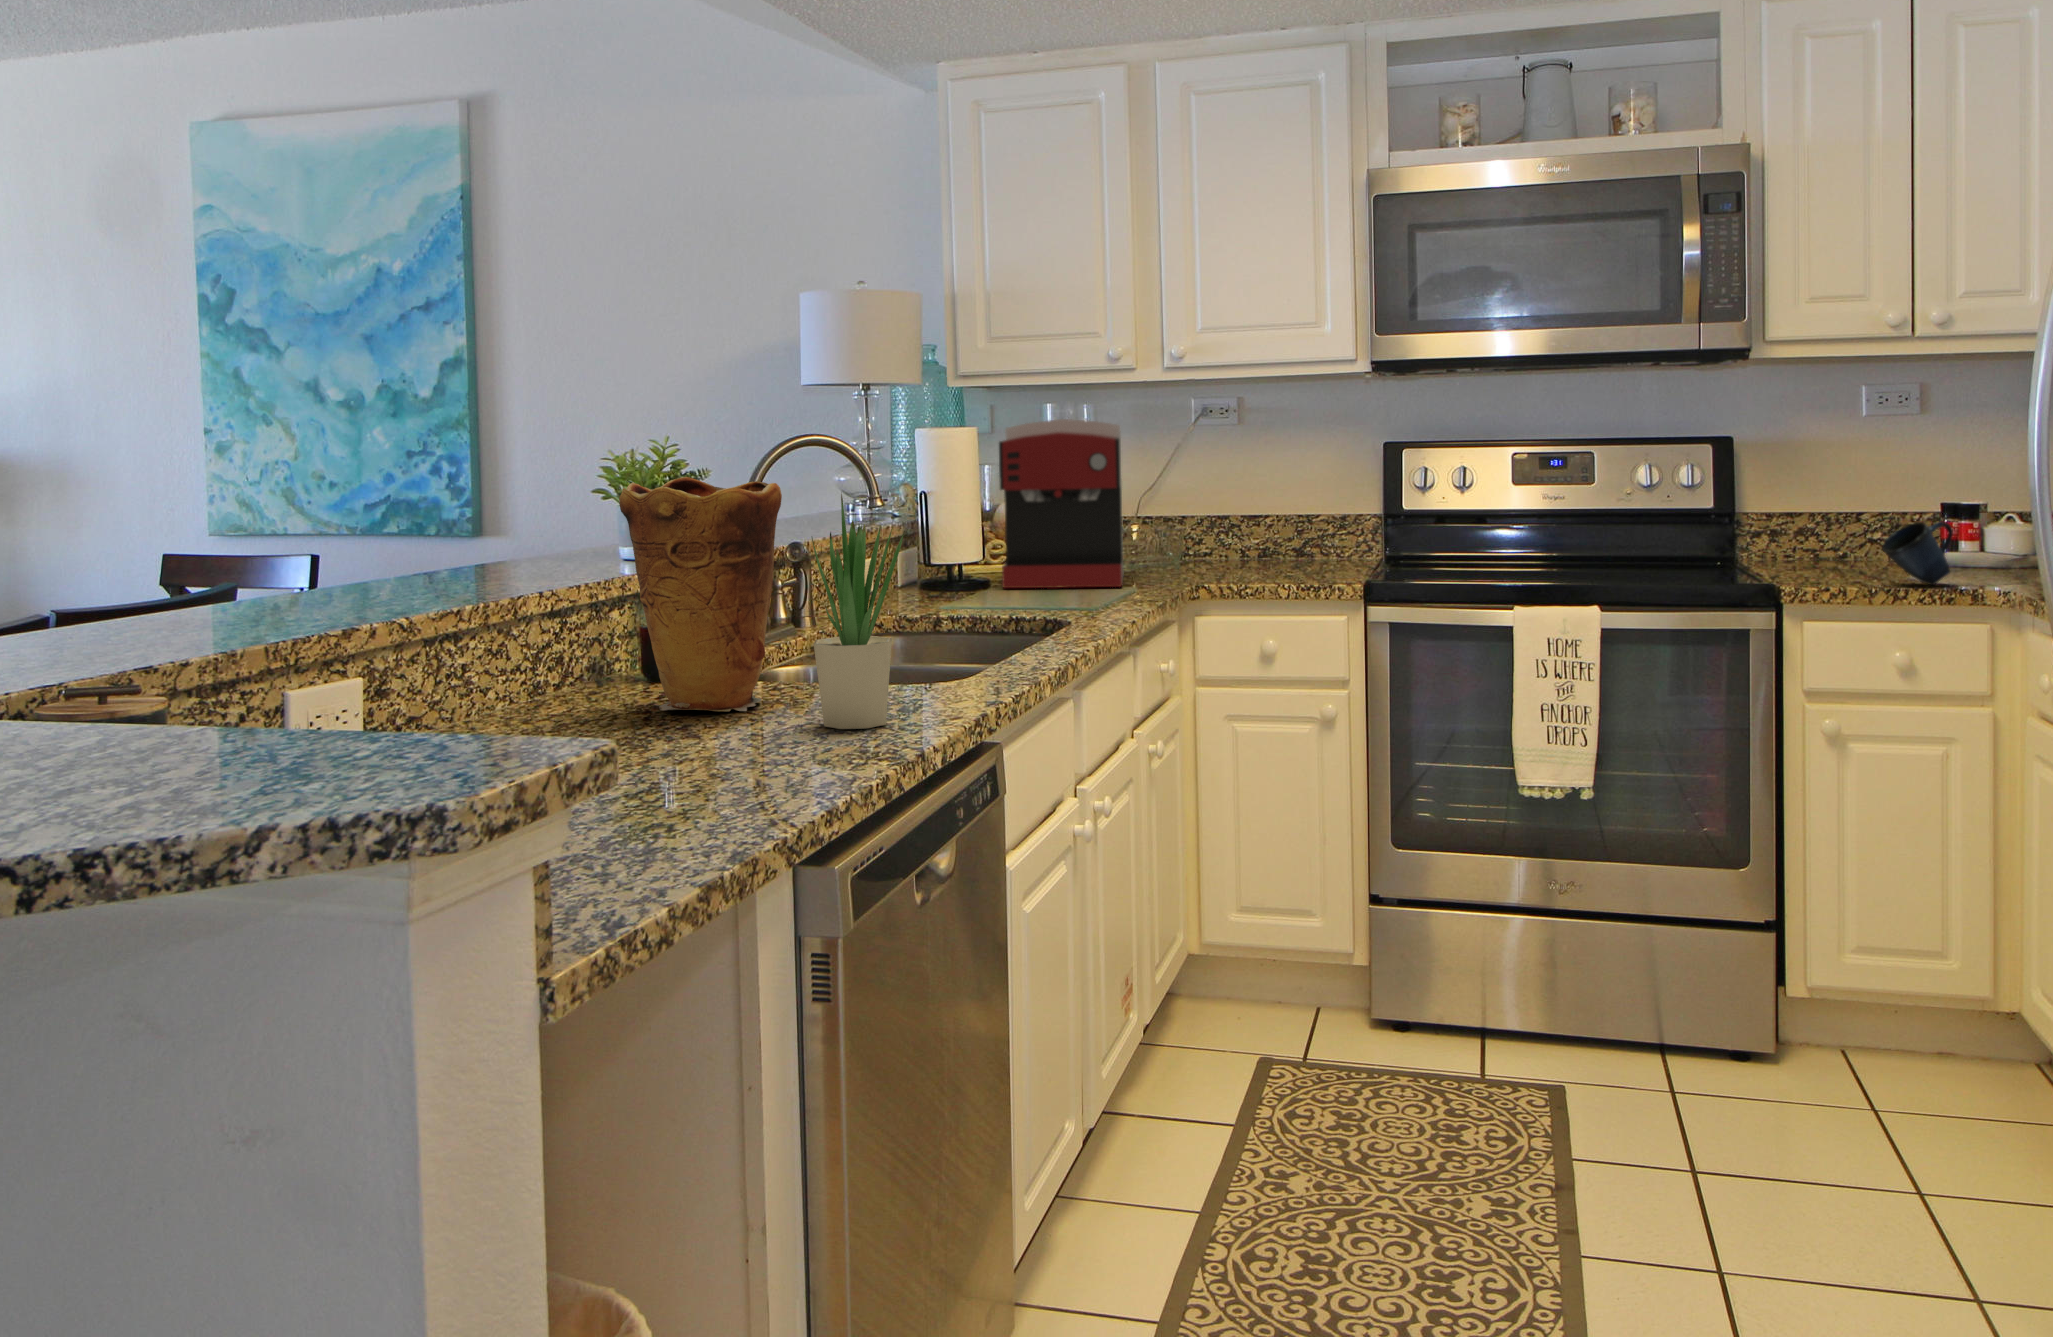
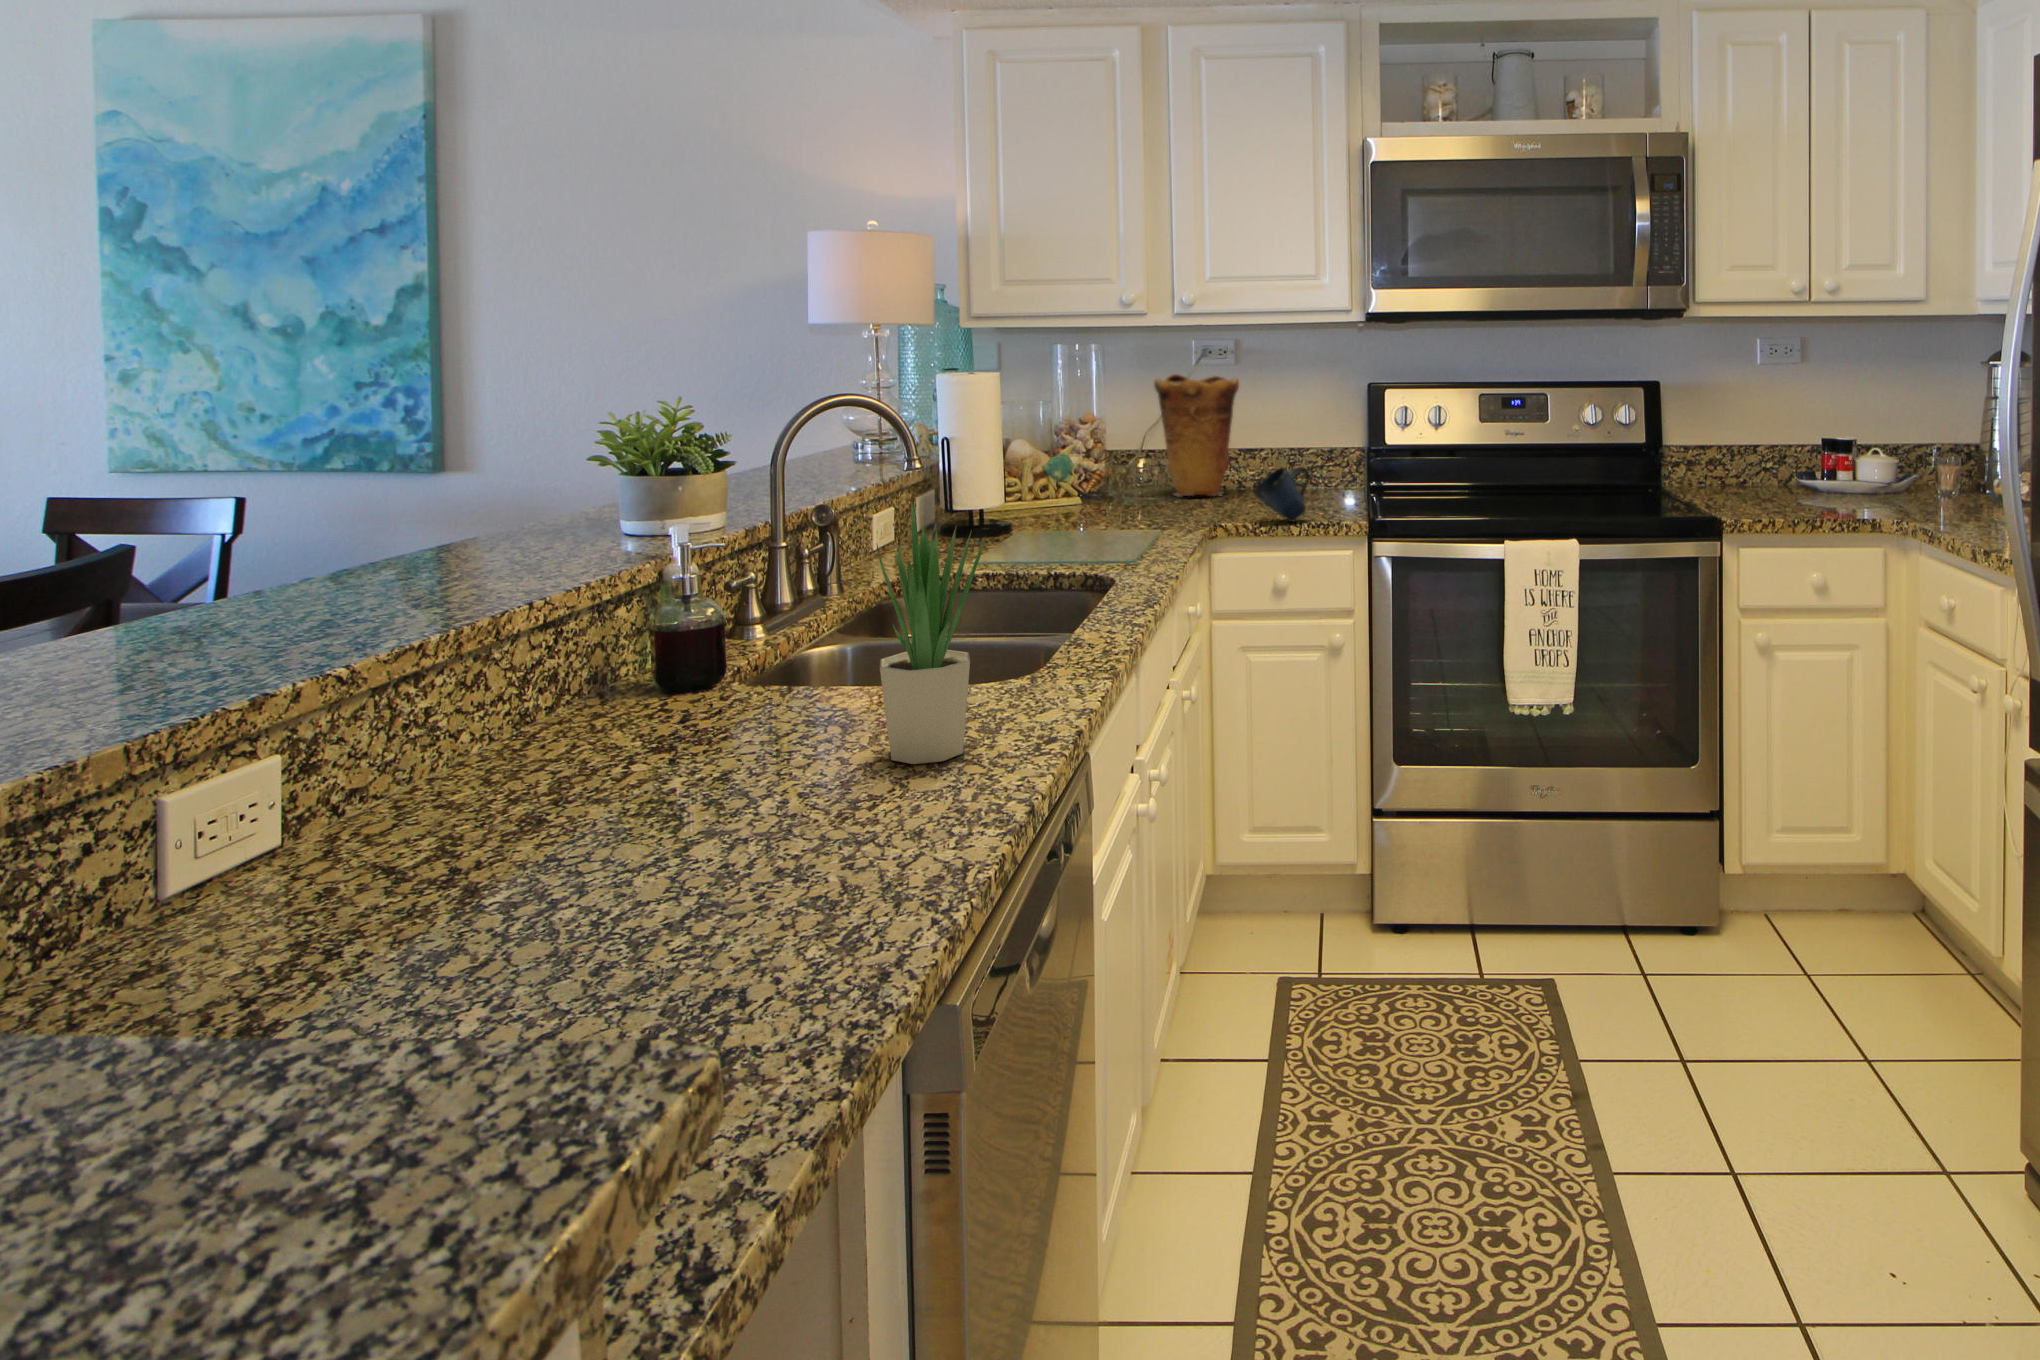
coffee maker: present [999,419,1123,588] -> none [1022,362,1143,531]
vase: present [619,477,782,711] -> present [1154,374,1239,496]
mug: present [1882,521,1953,585] -> present [1254,467,1310,522]

